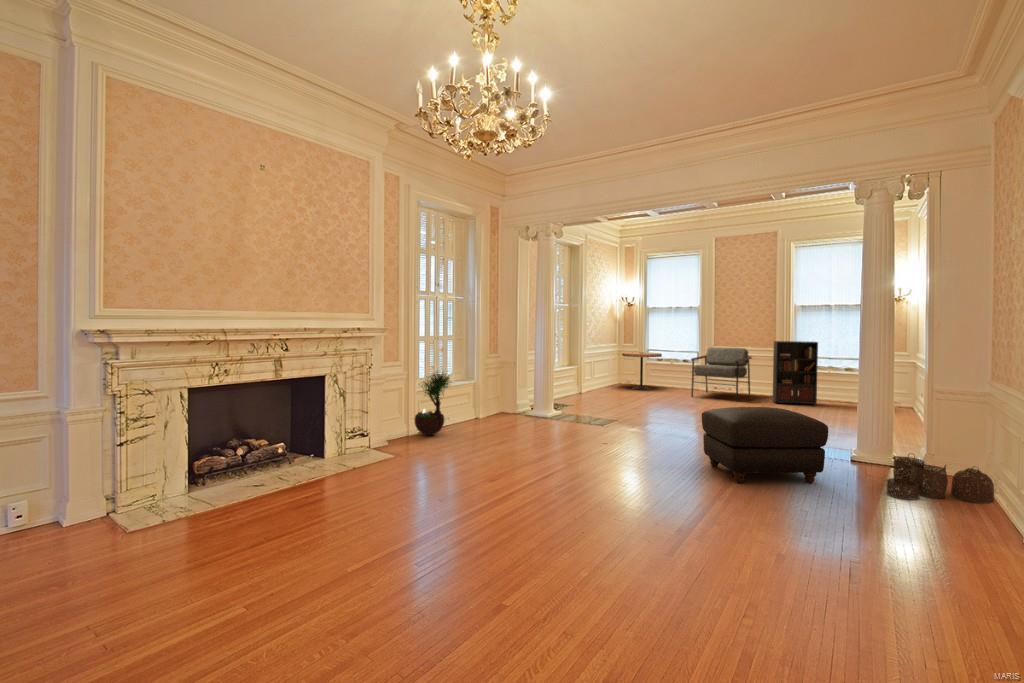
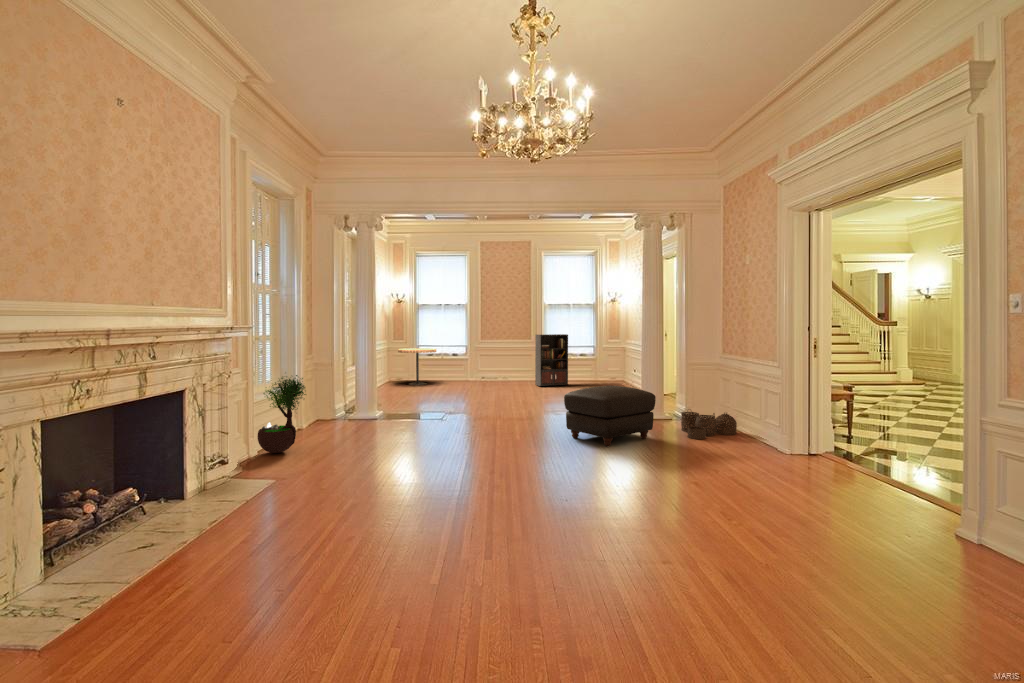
armchair: present [691,347,752,401] -> none [471,341,515,388]

